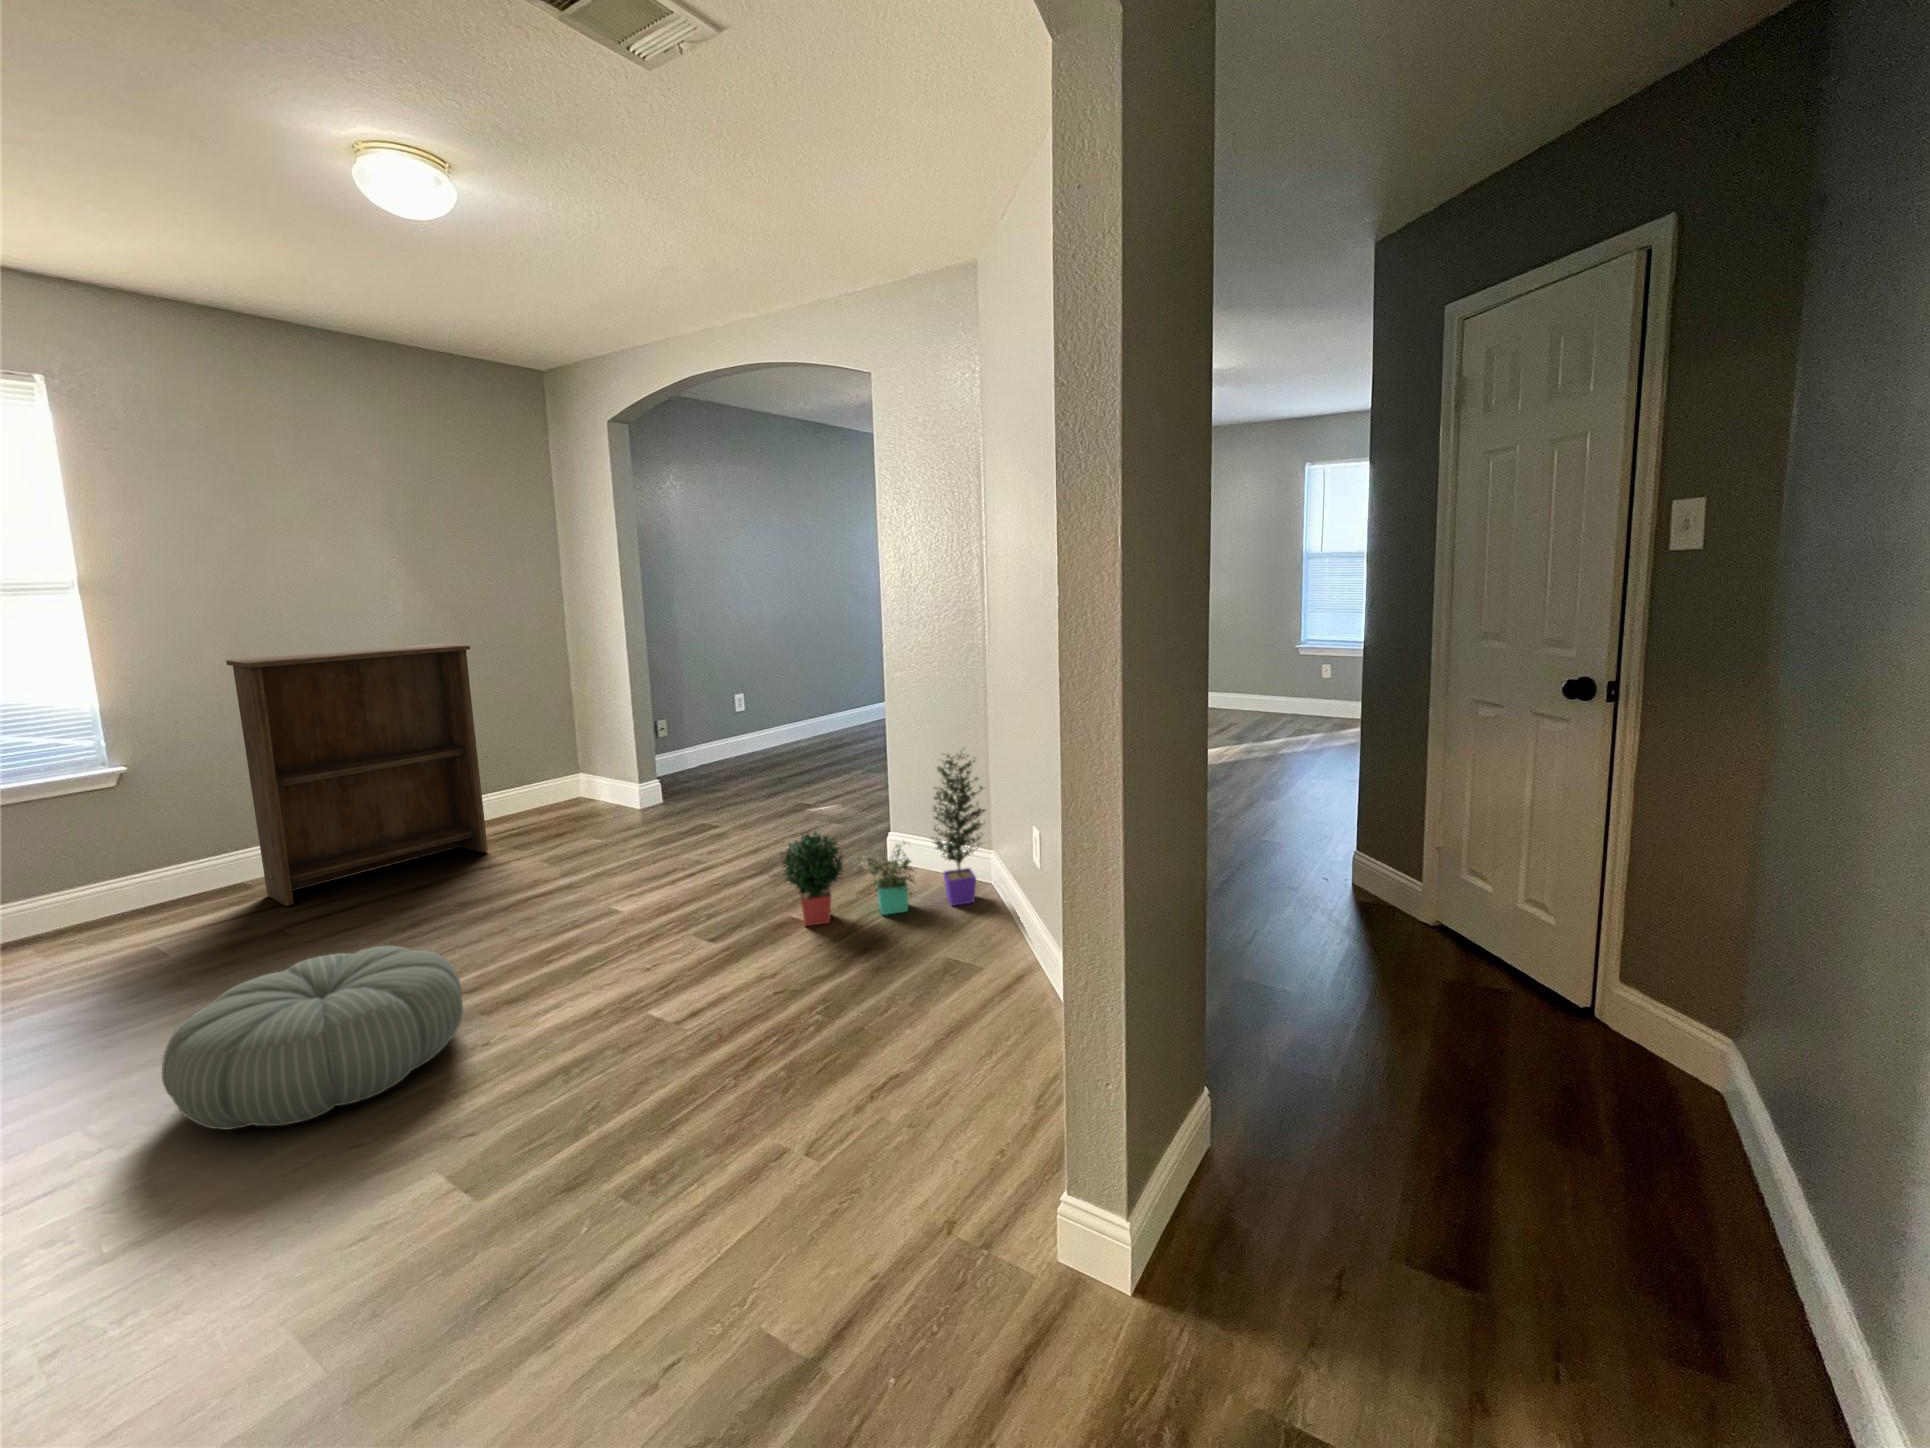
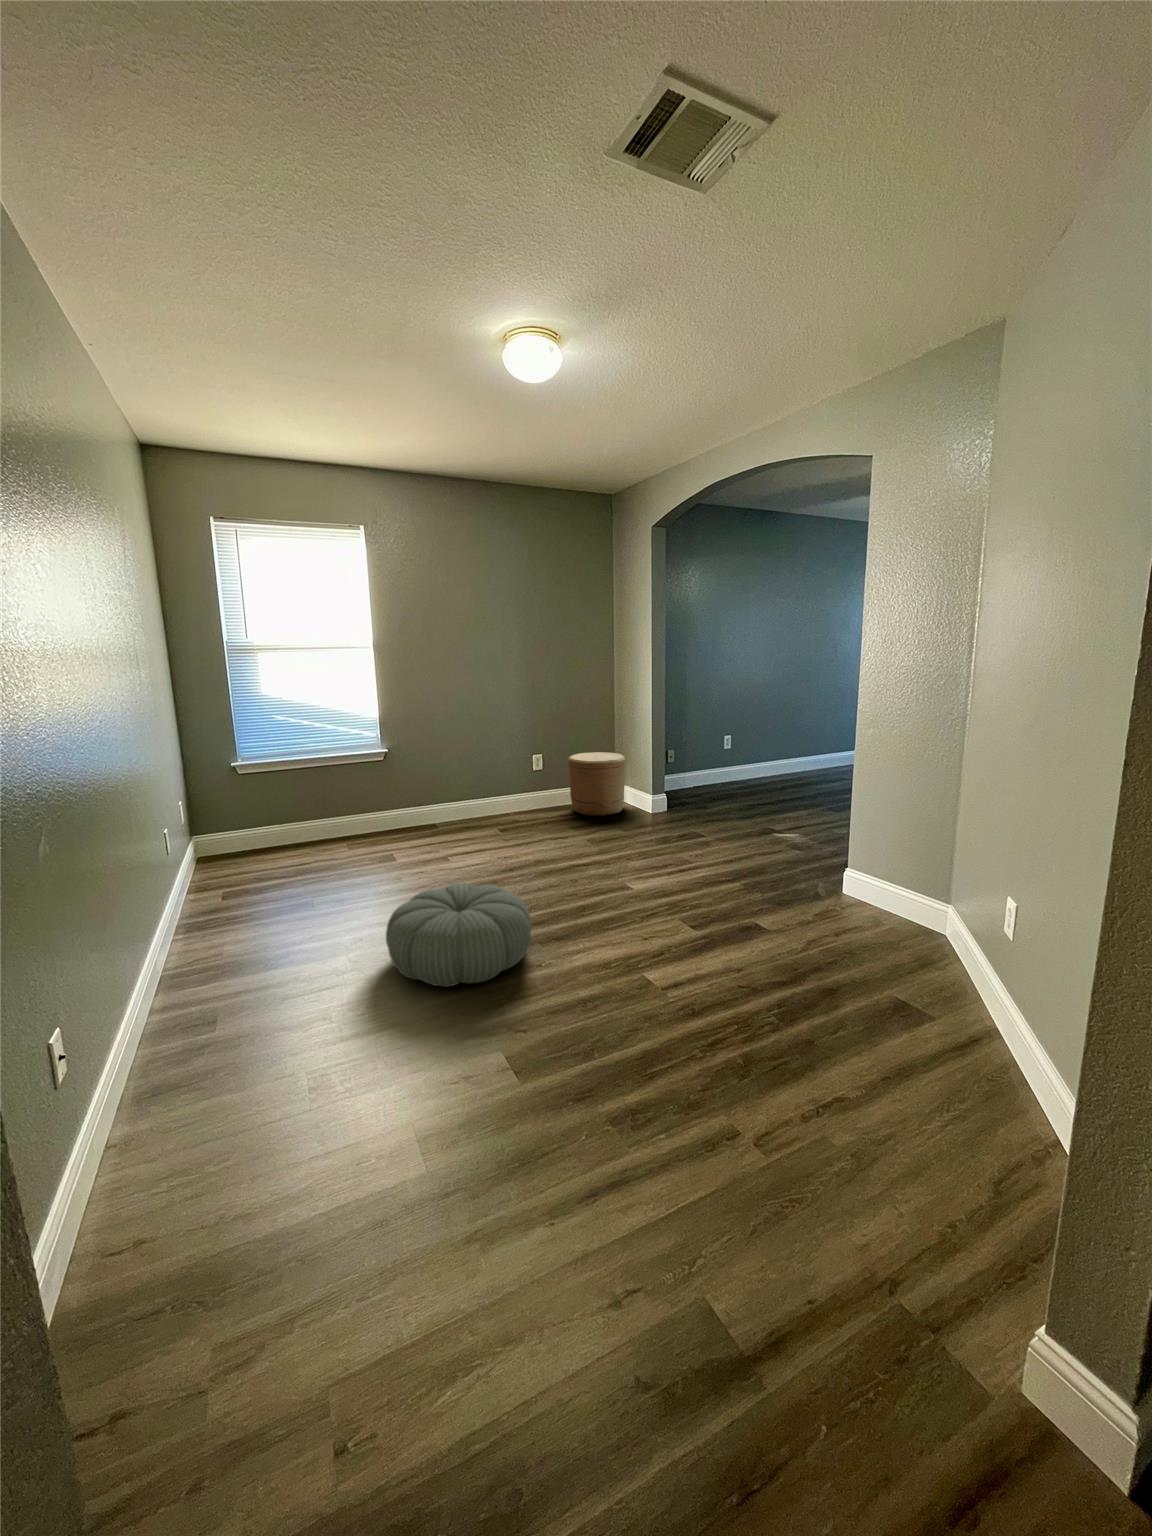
bookshelf: present [226,644,488,906] -> none [434,688,556,843]
woven basket: none [500,732,597,826] -> present [568,752,626,816]
potted plant: present [781,753,985,926] -> none [750,806,954,951]

